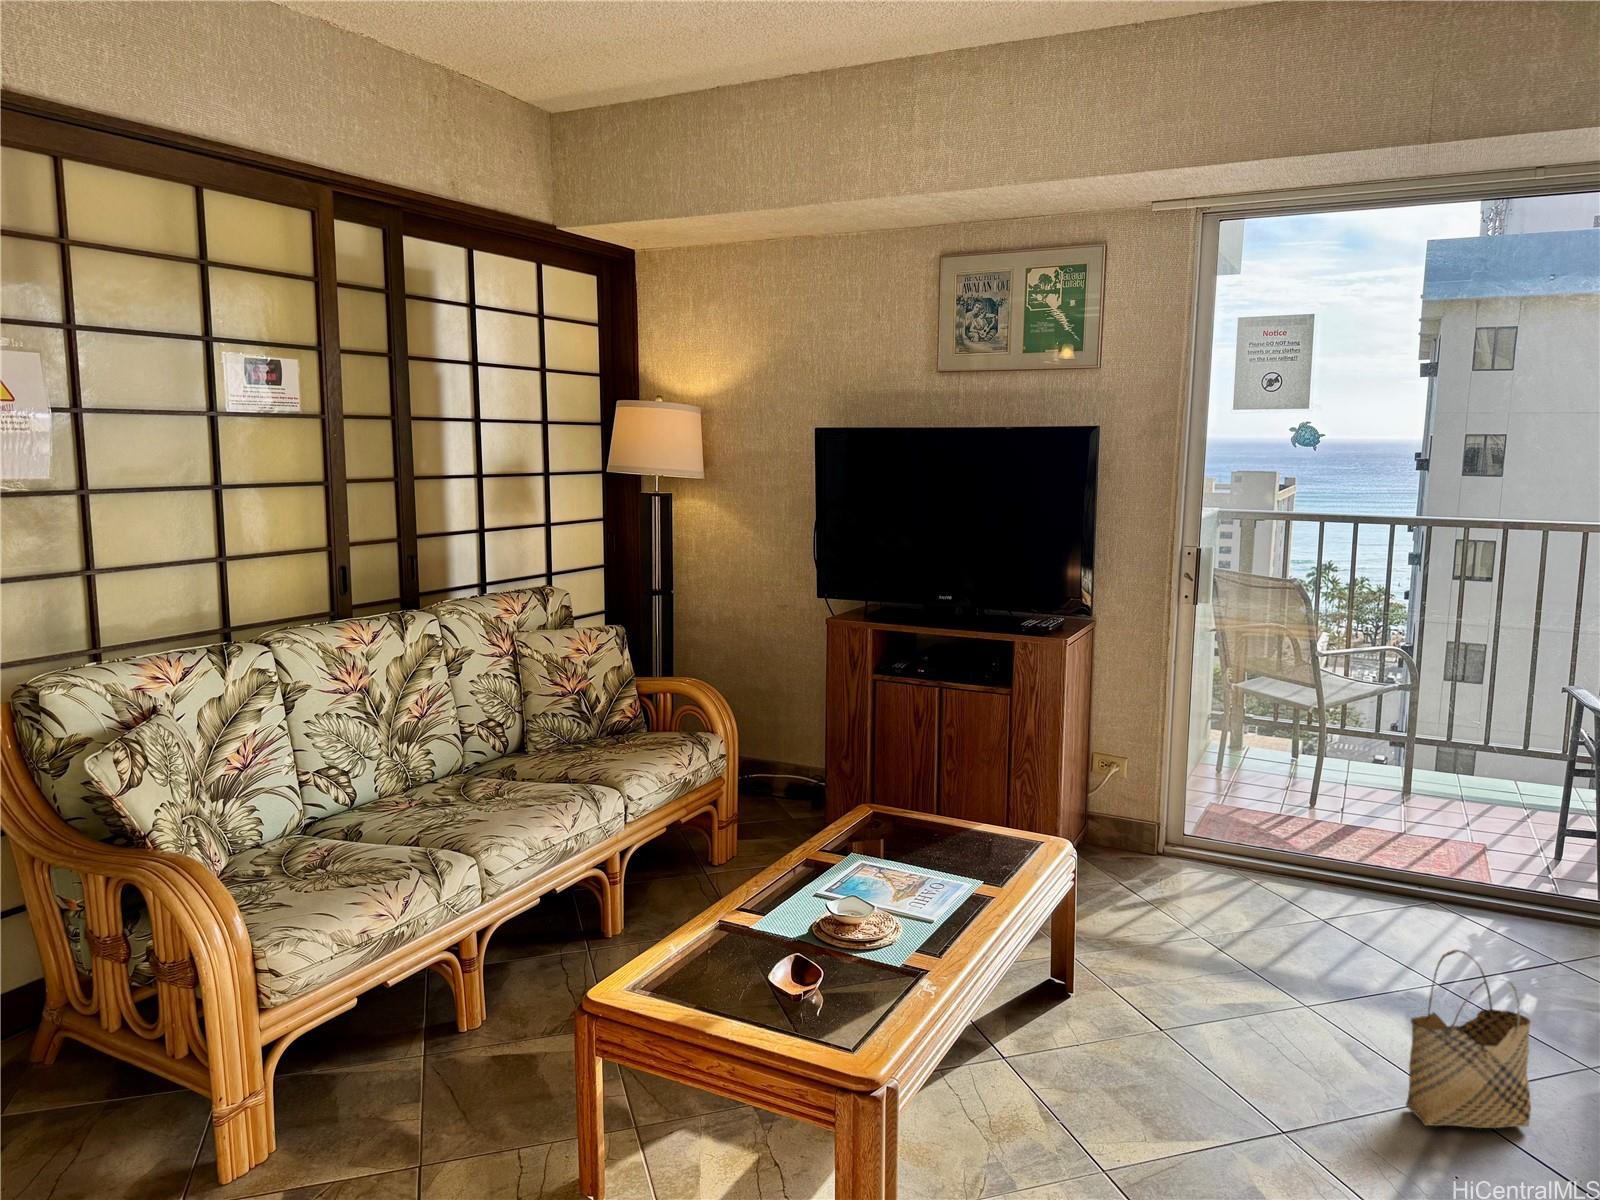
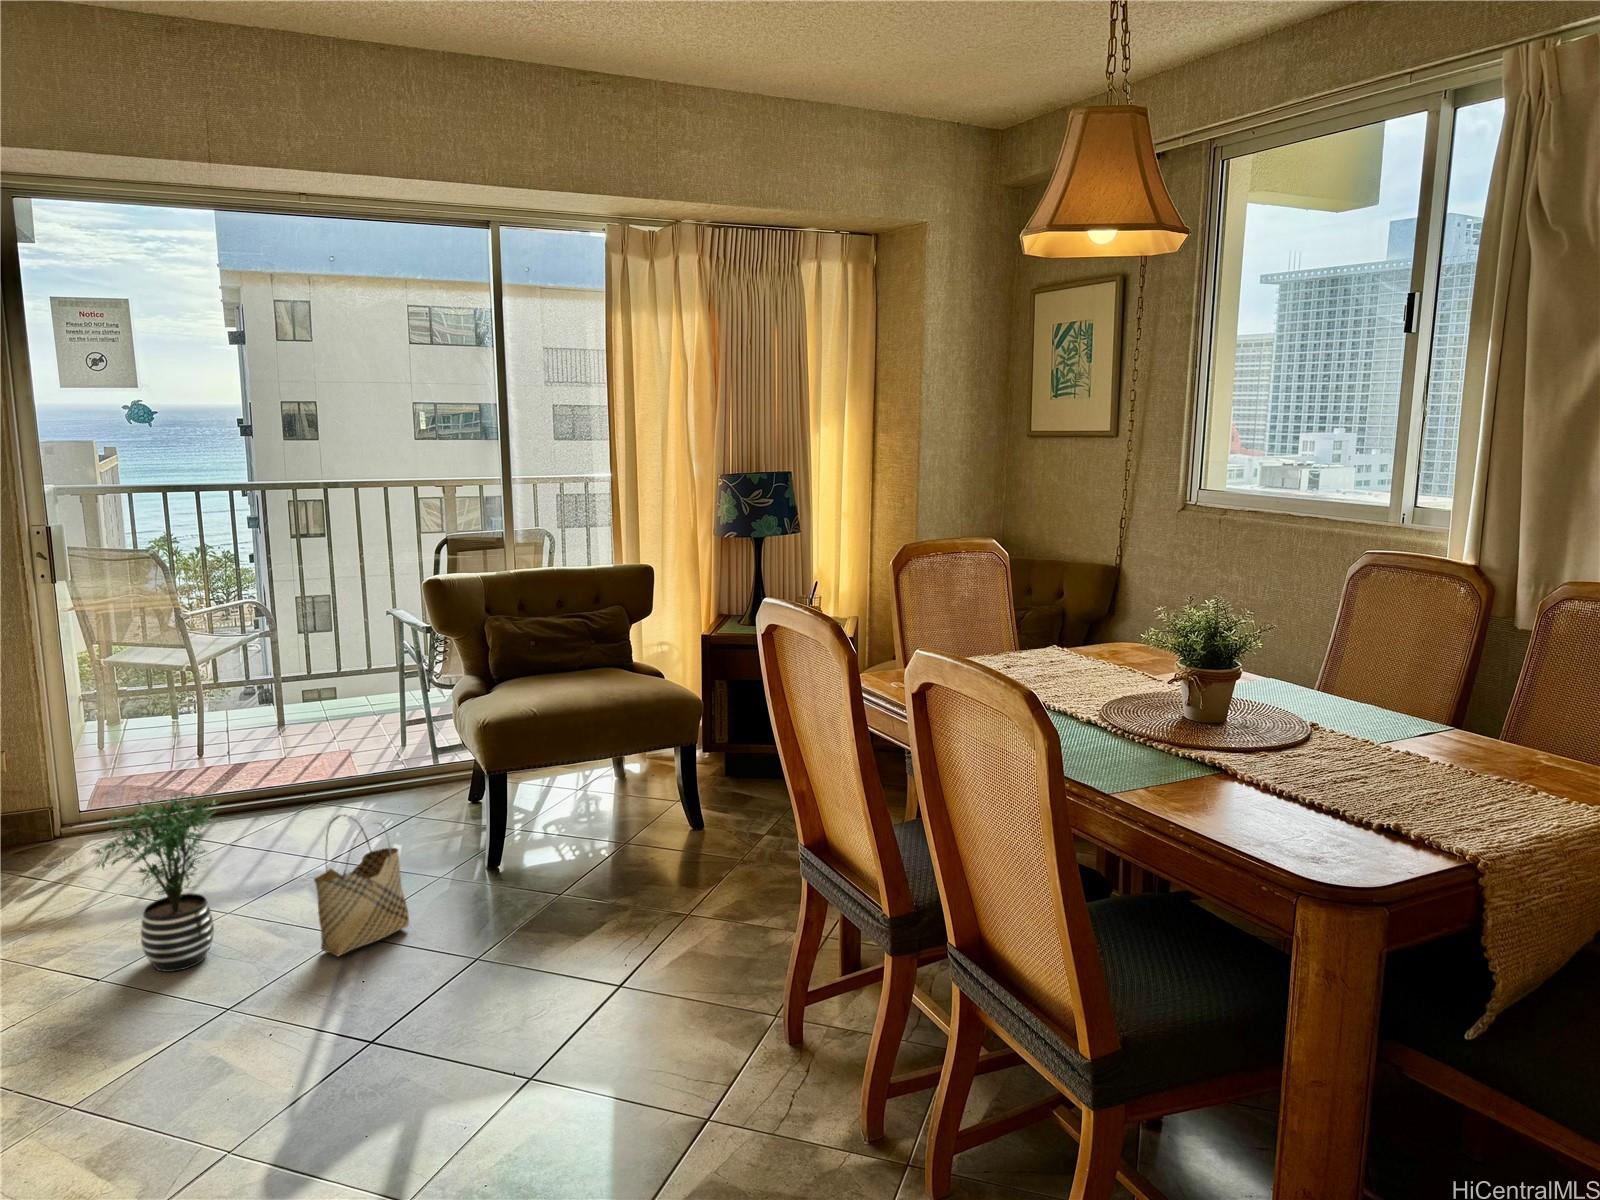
potted plant: none [1179,854,1328,1056] -> present [93,793,221,972]

